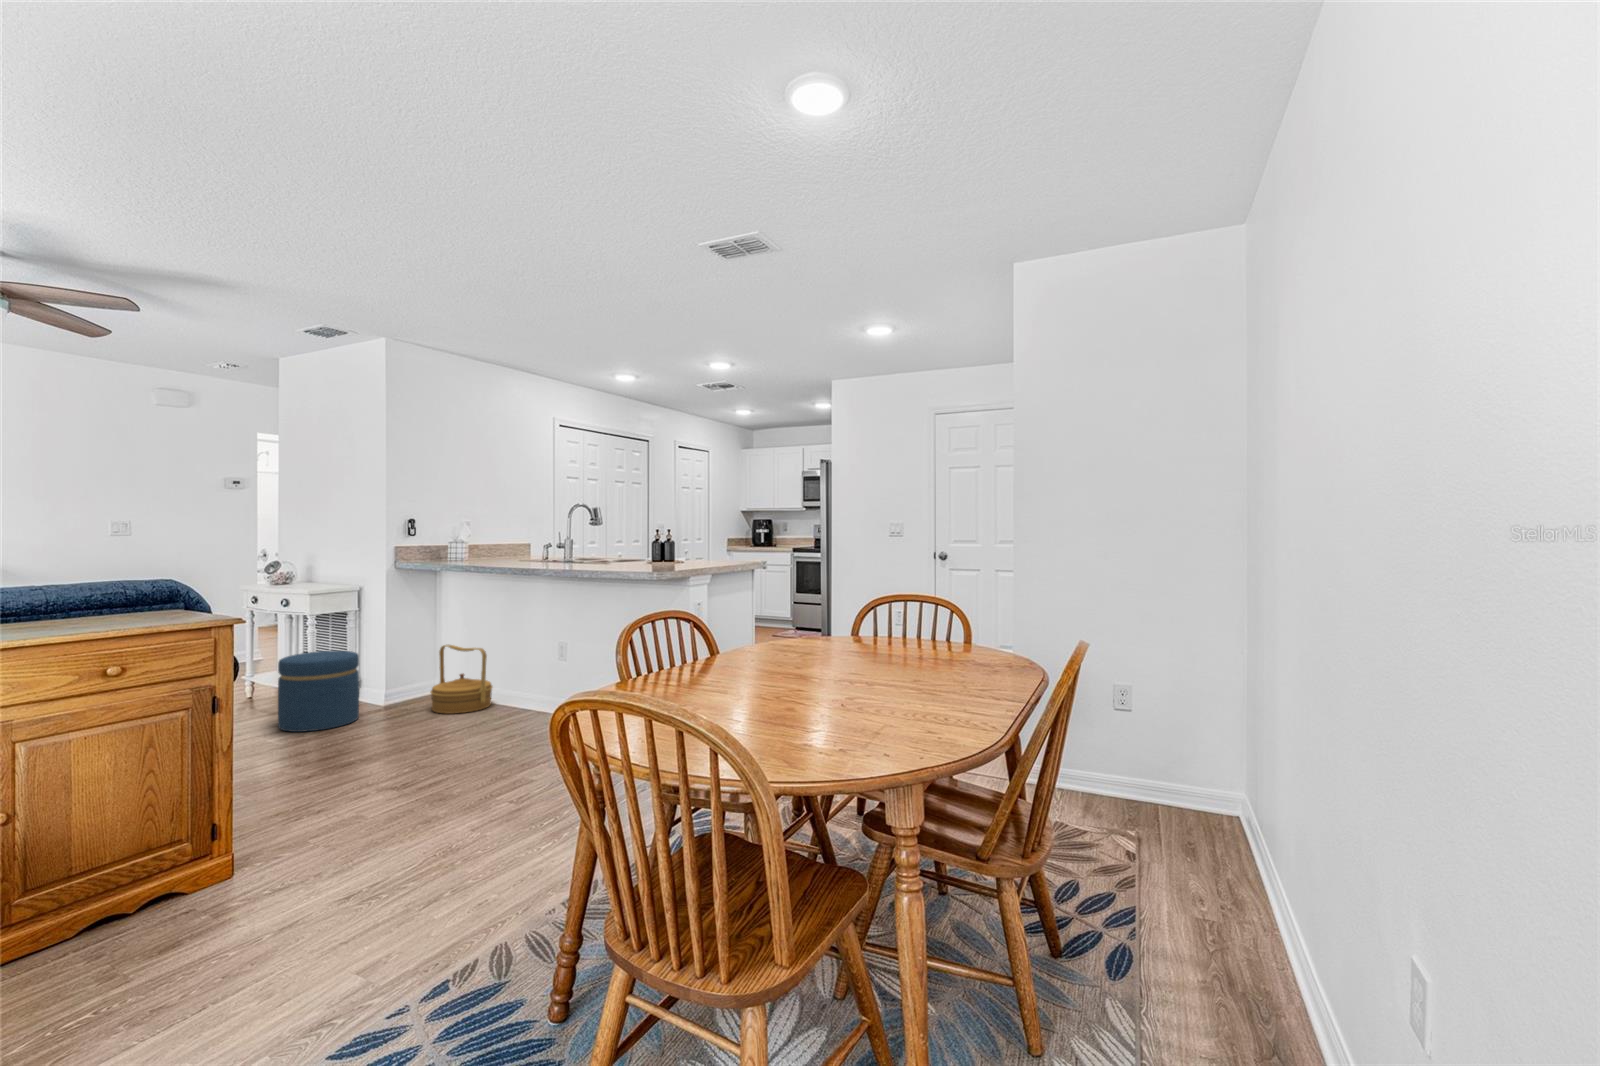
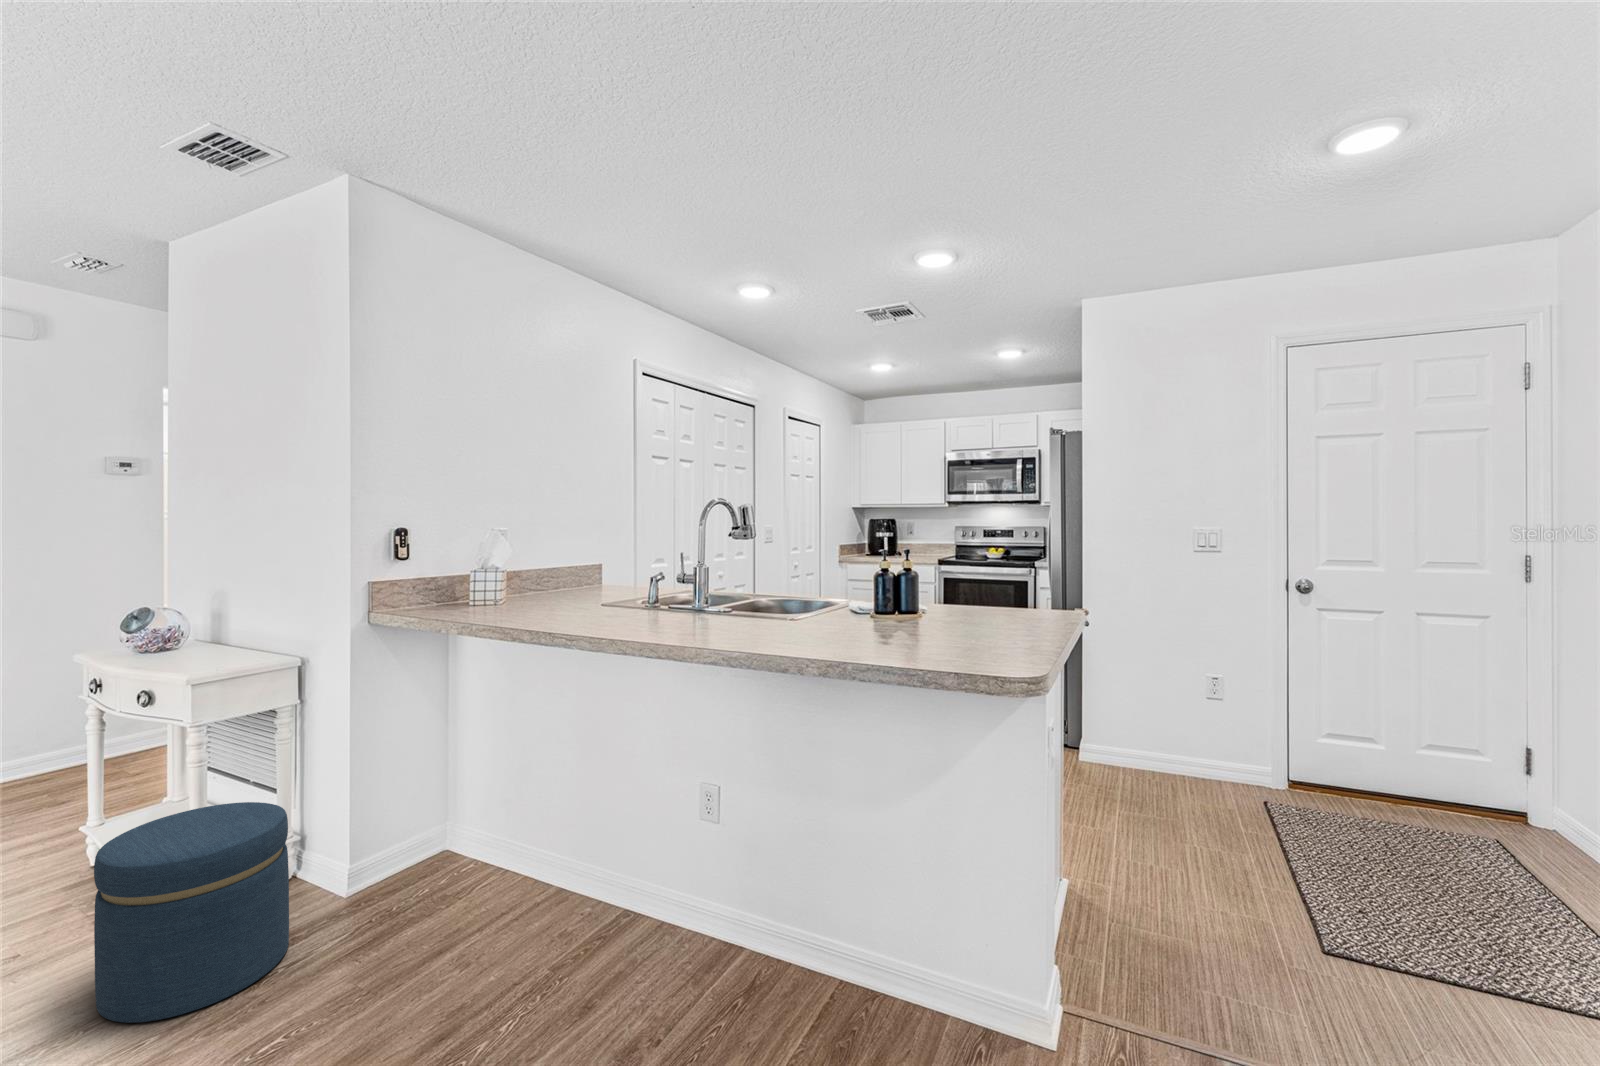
woven basket: present [430,645,492,714] -> none [438,770,559,927]

